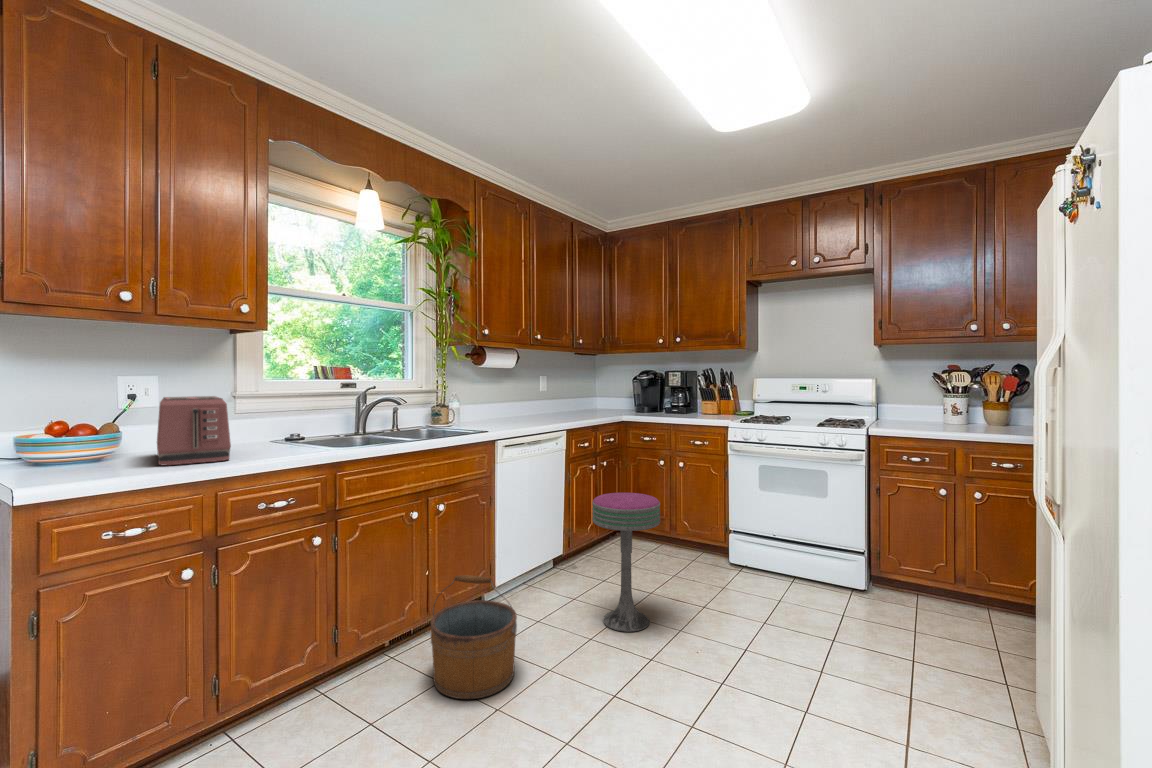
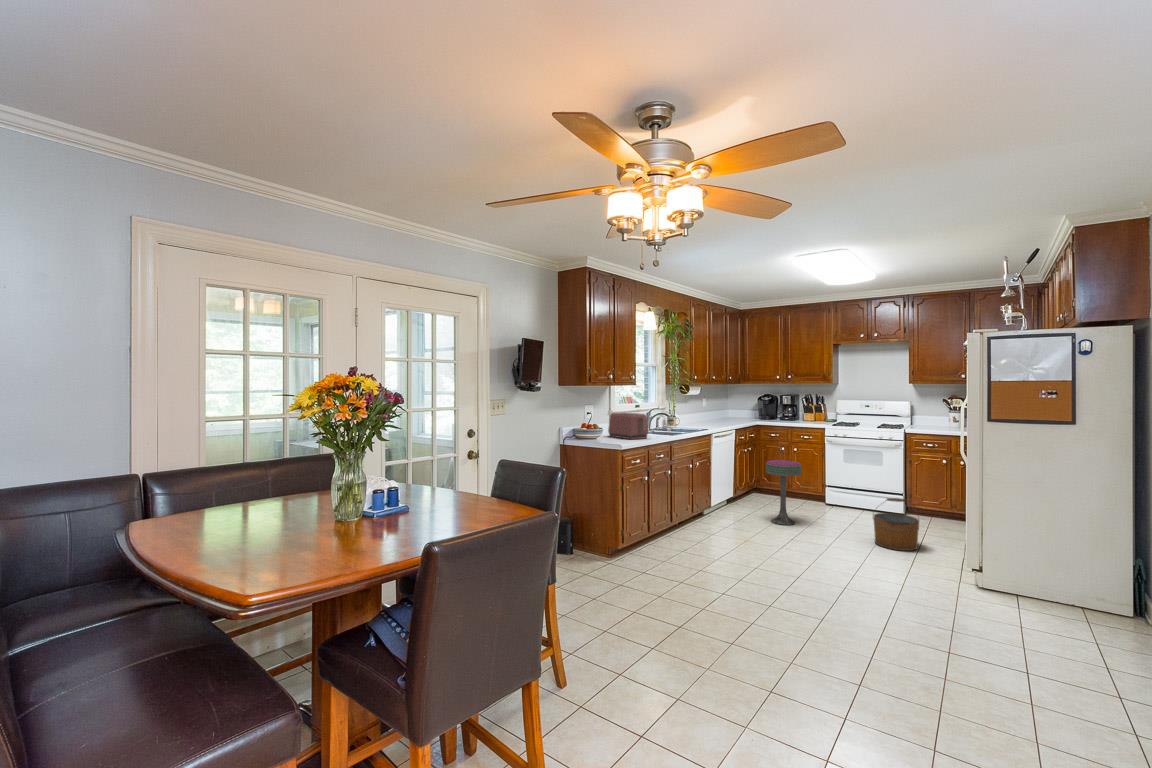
bucket: present [431,575,517,699] -> present [873,498,919,551]

